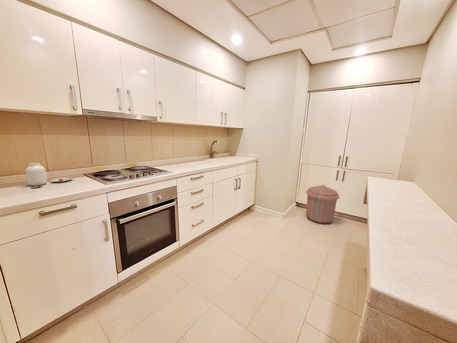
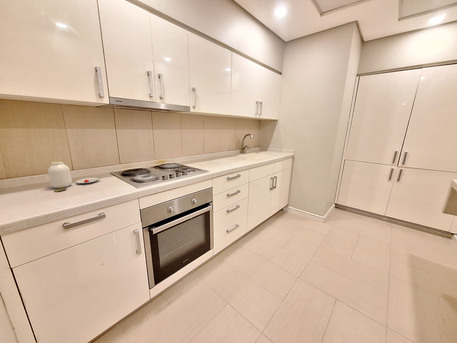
trash can: present [306,185,339,224] -> none [350,186,395,232]

